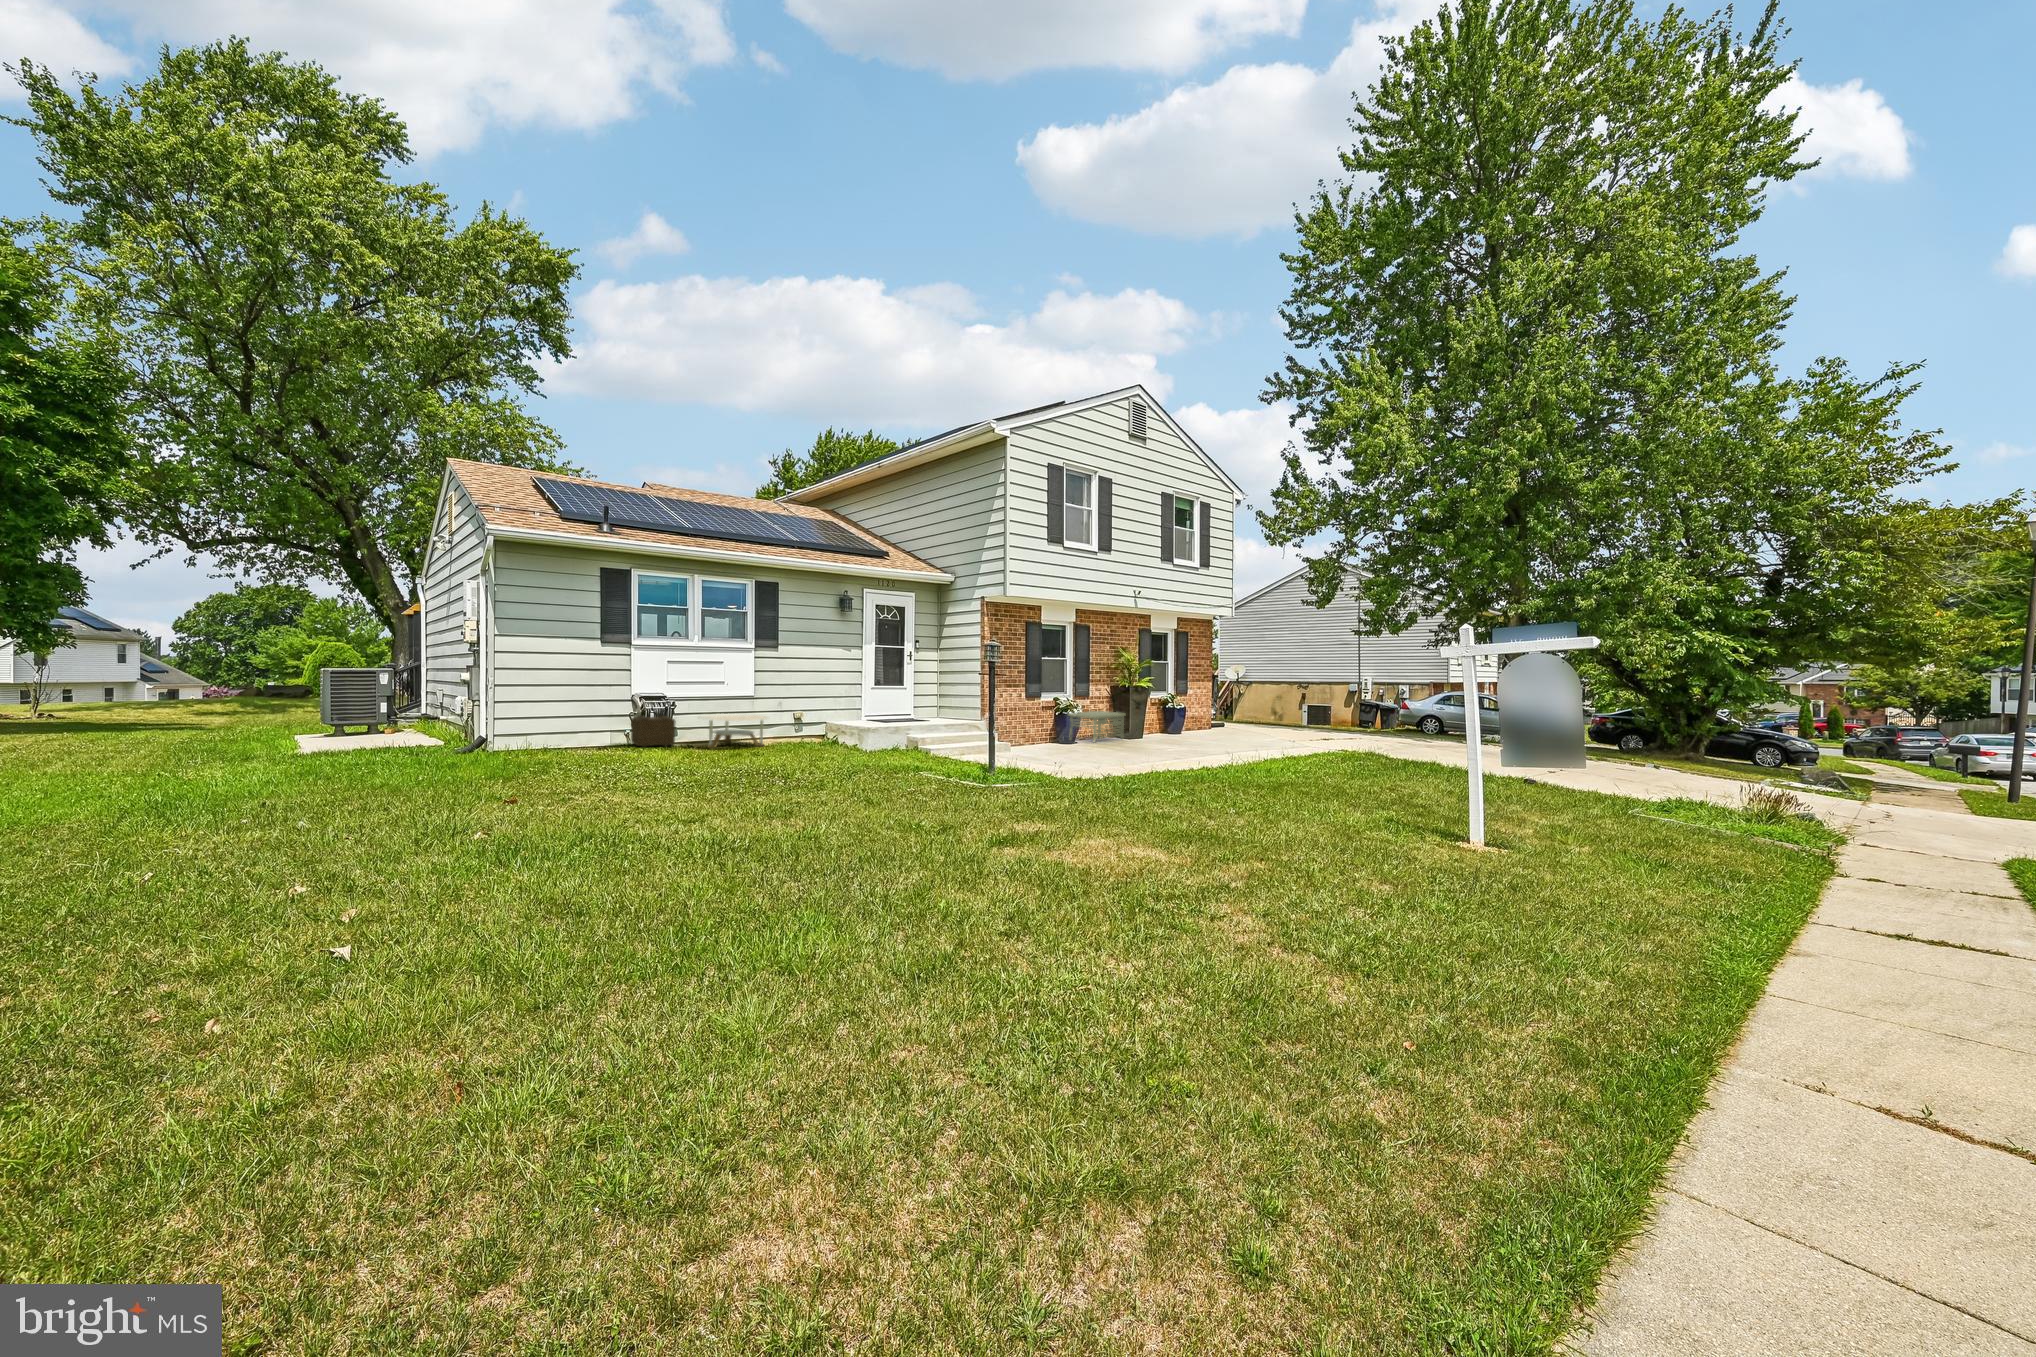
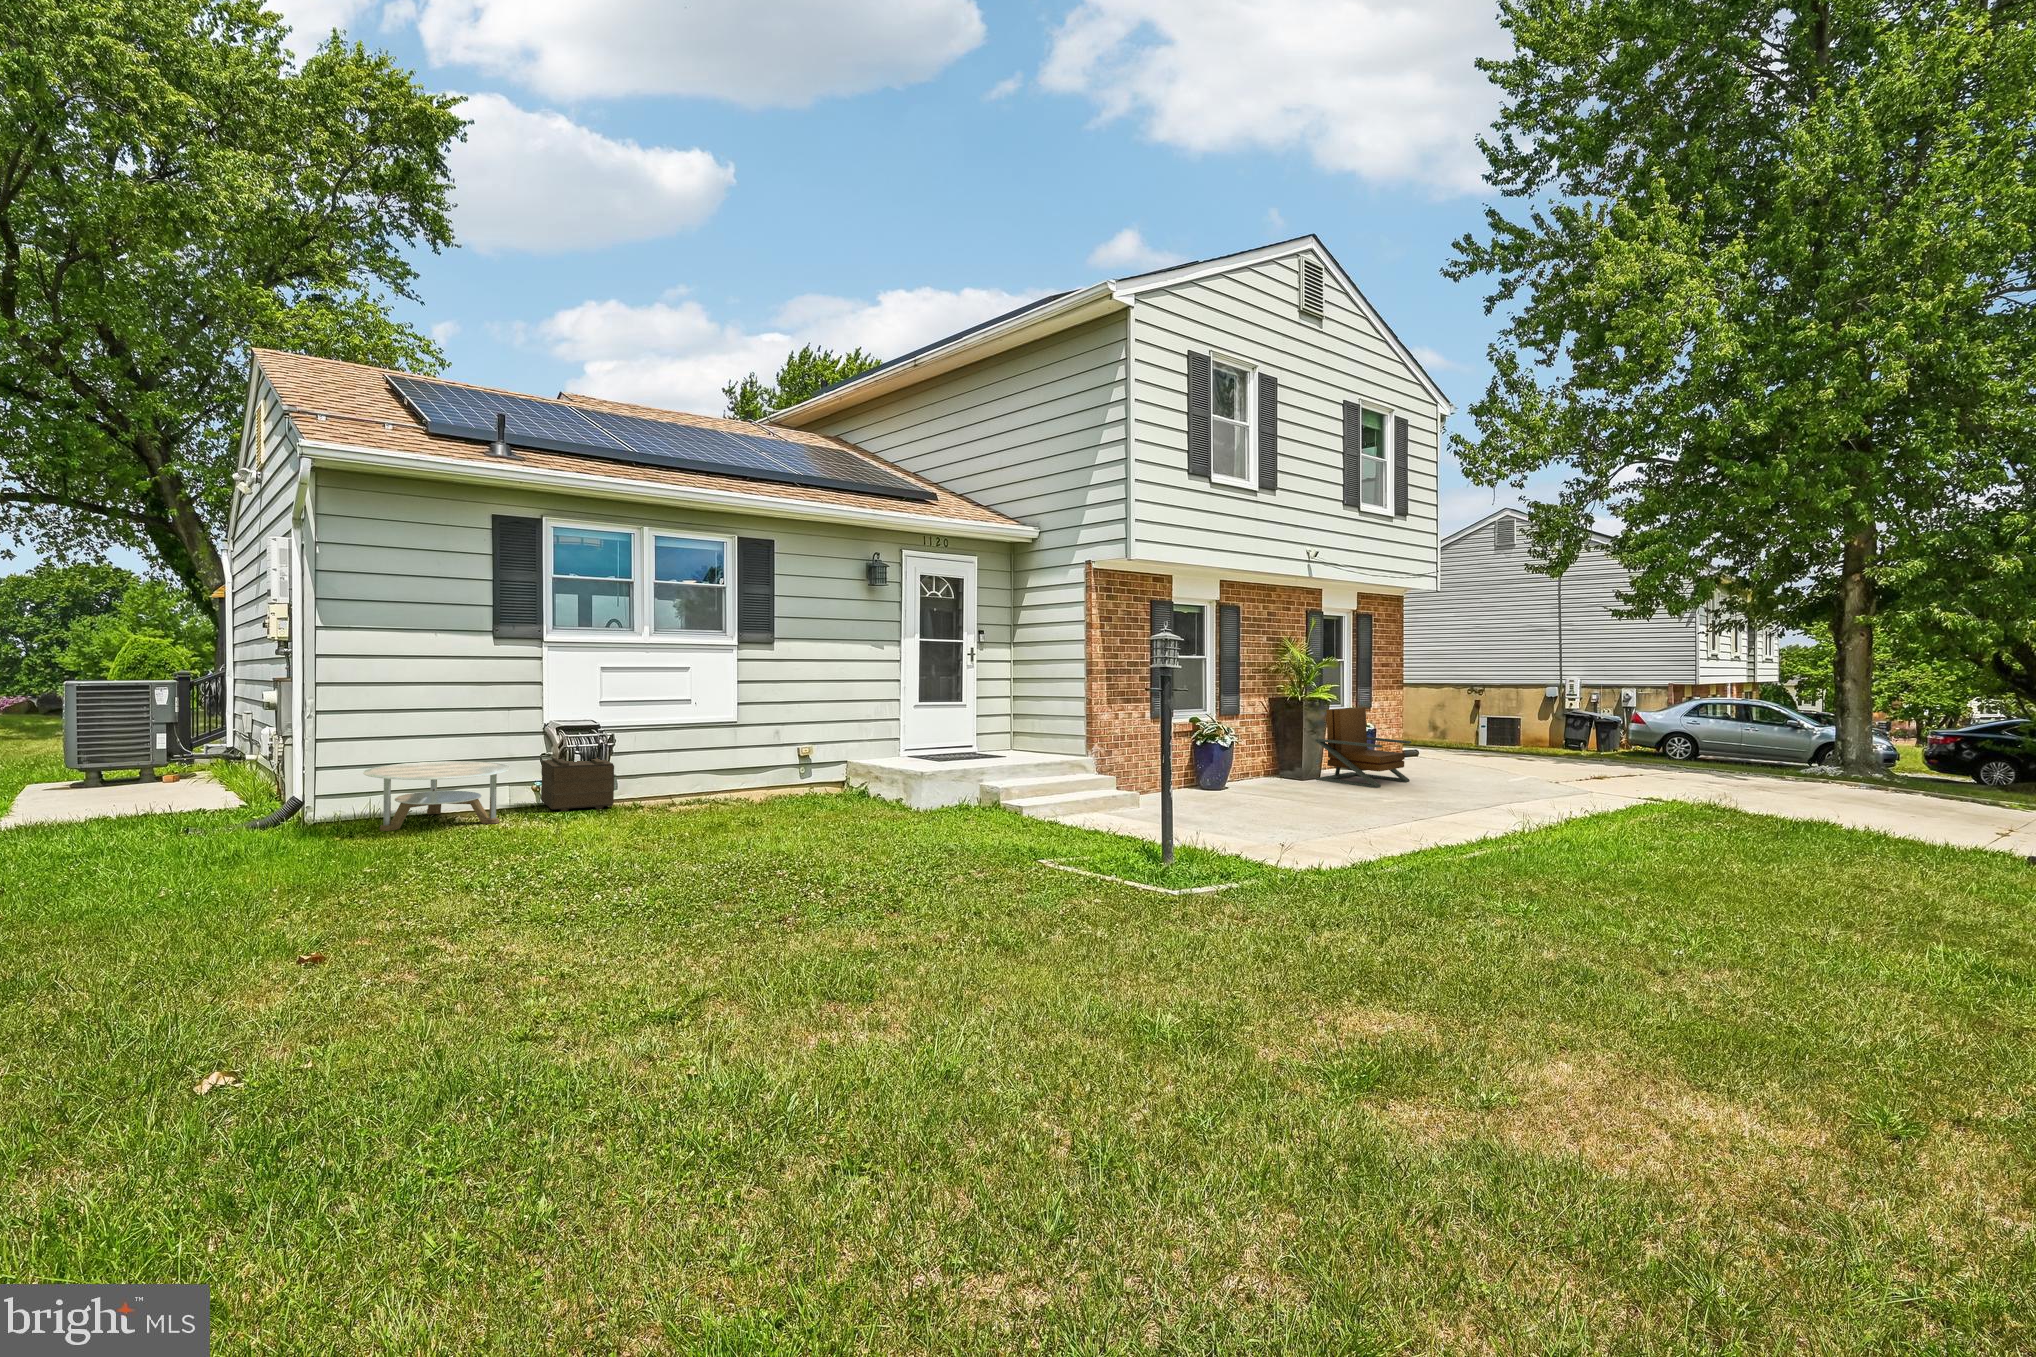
lounge chair: none [1137,693,1200,744] -> present [1315,708,1411,788]
storage bench: present [1068,711,1125,743] -> none [1216,736,1300,789]
round table: present [698,714,768,748] -> present [363,761,510,831]

